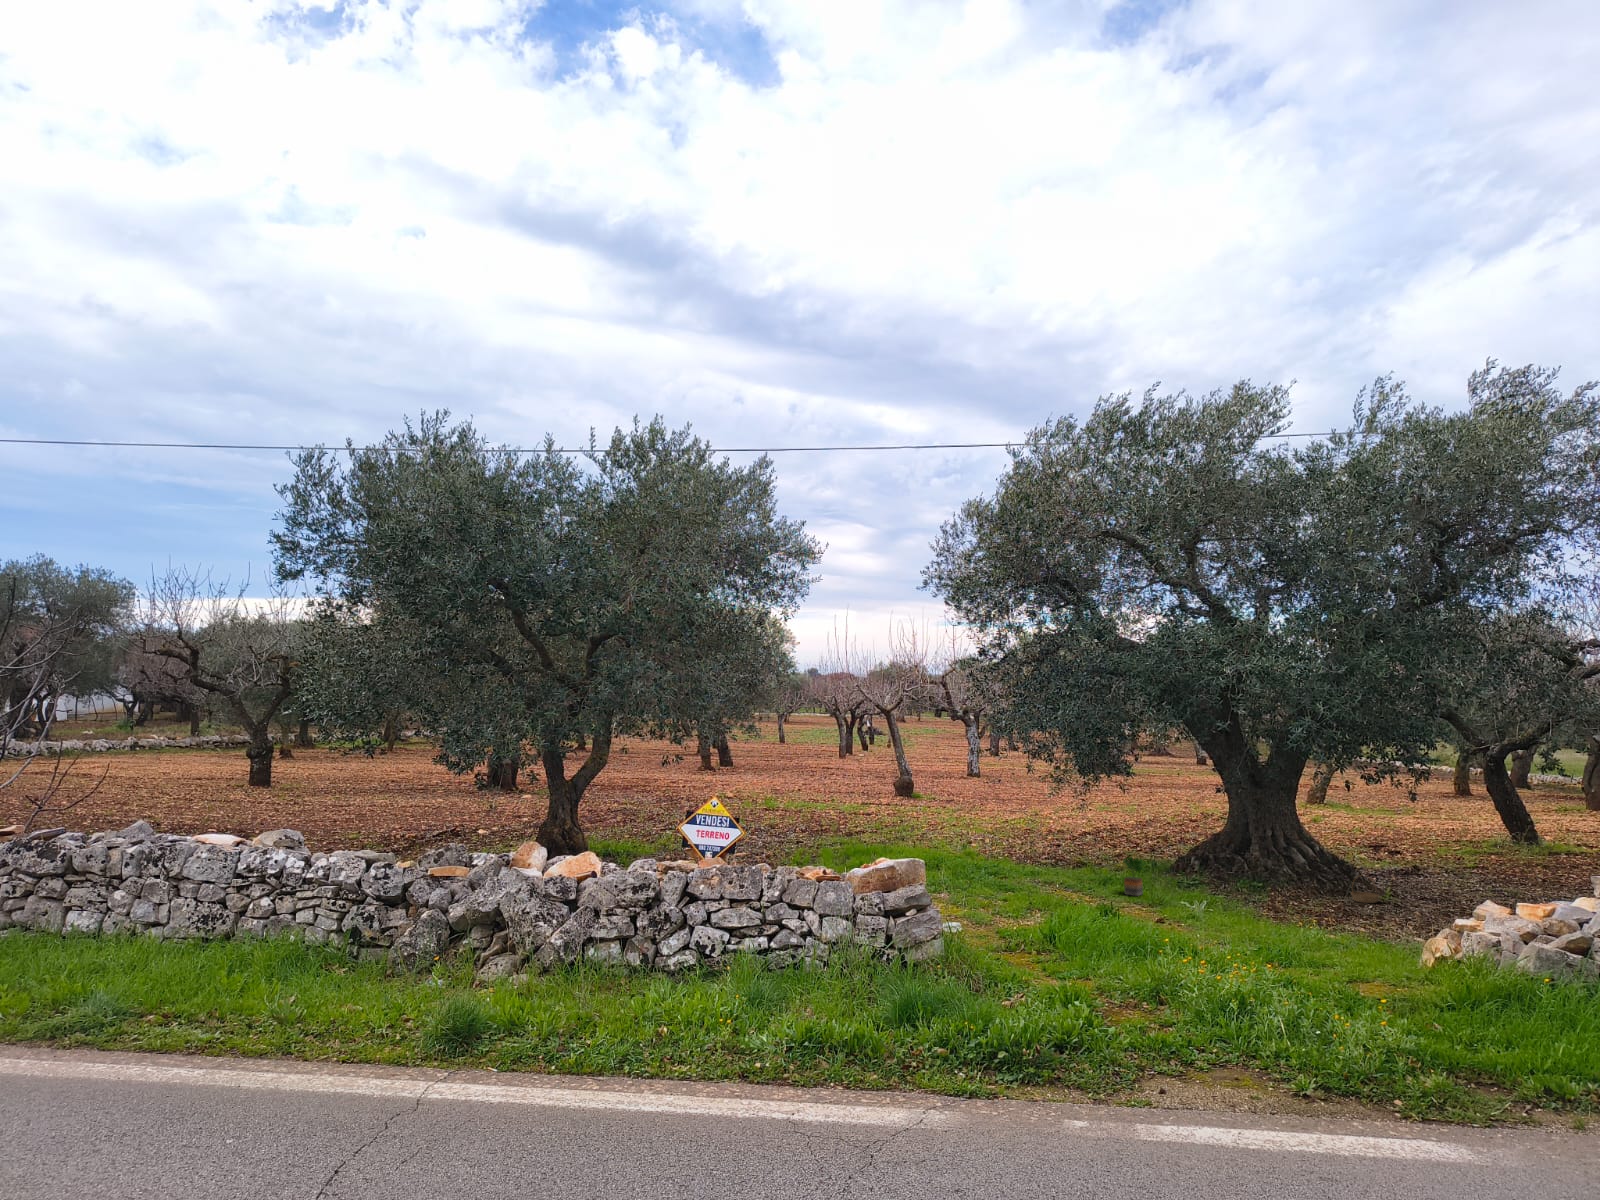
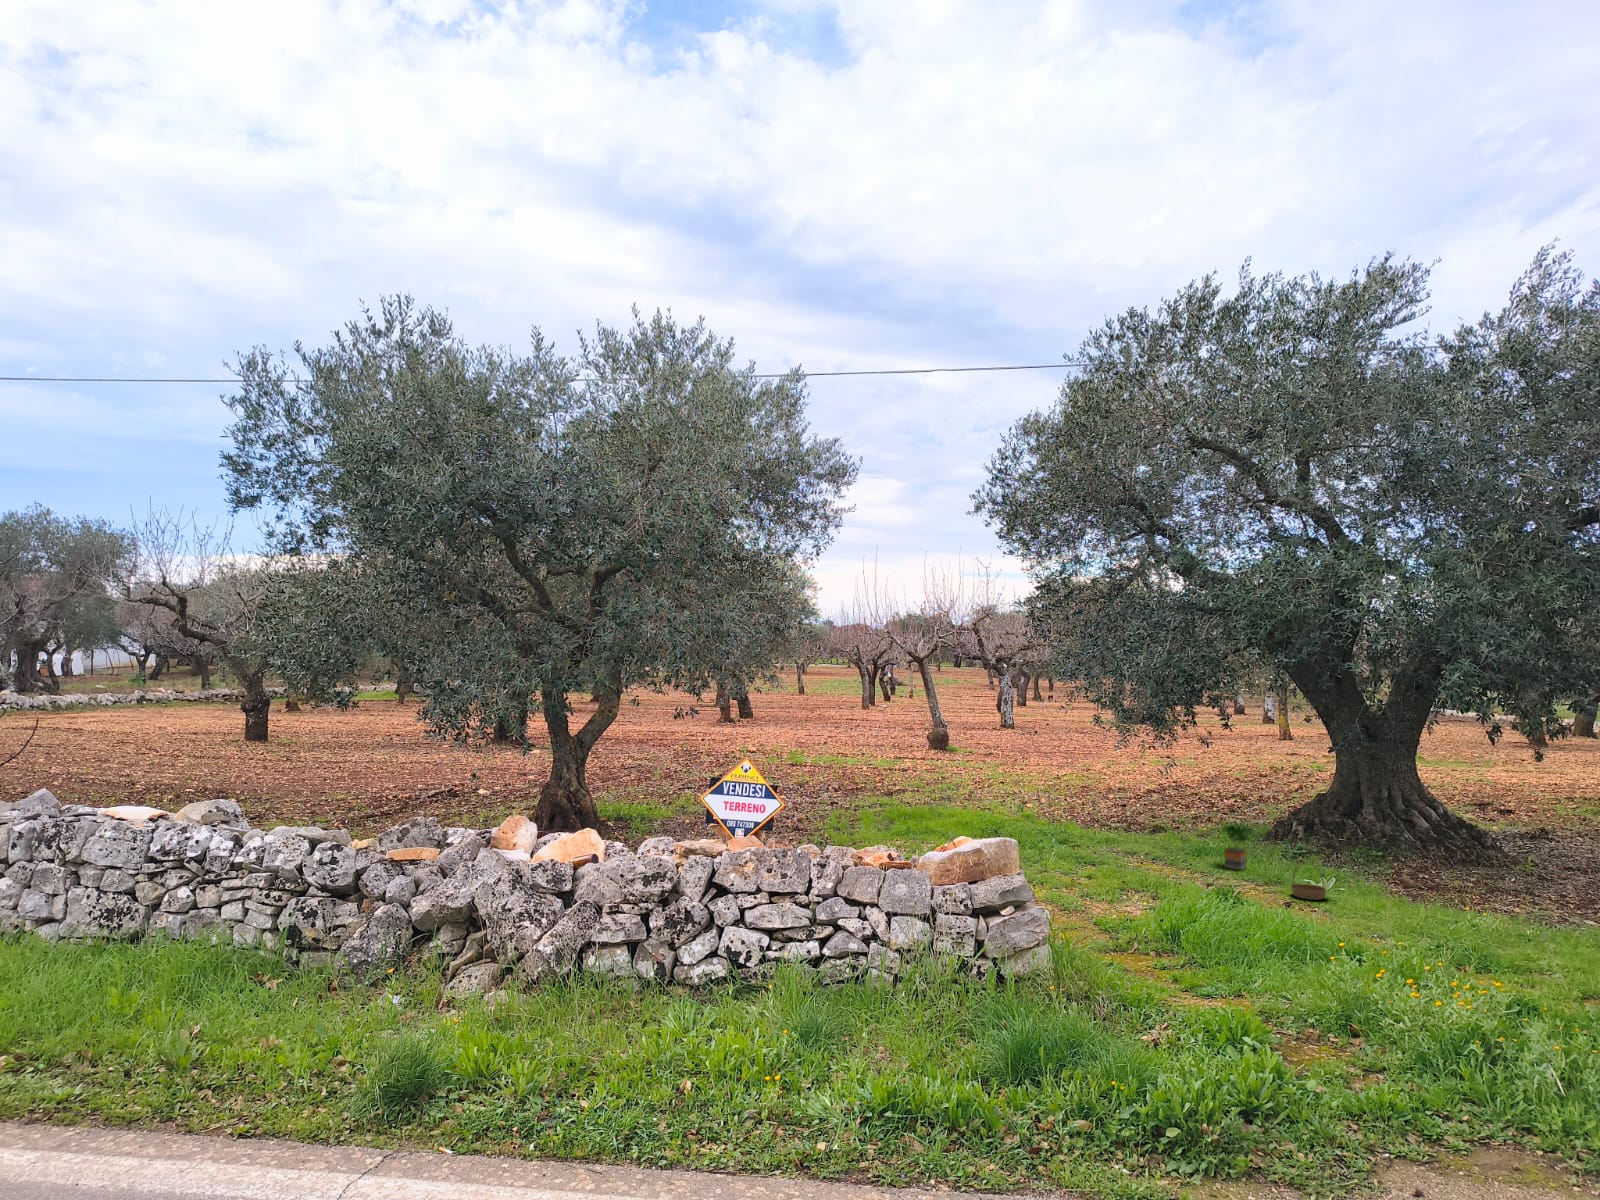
basket: present [1351,880,1379,903] -> present [1290,862,1327,900]

